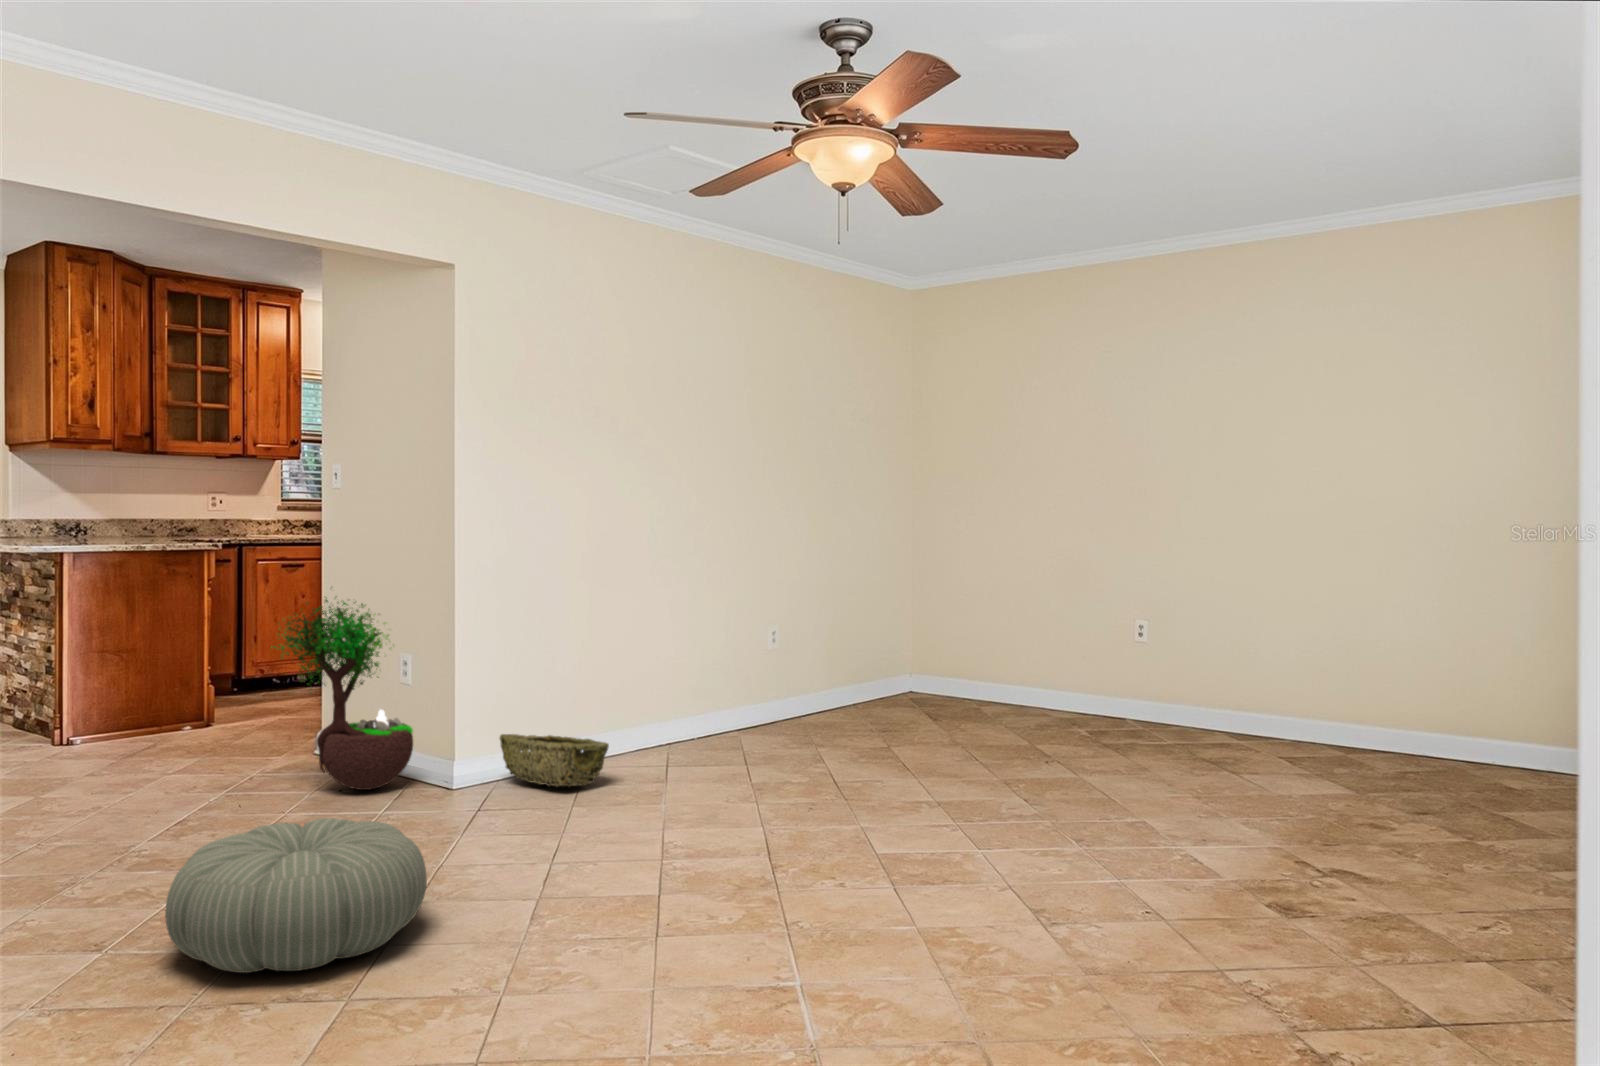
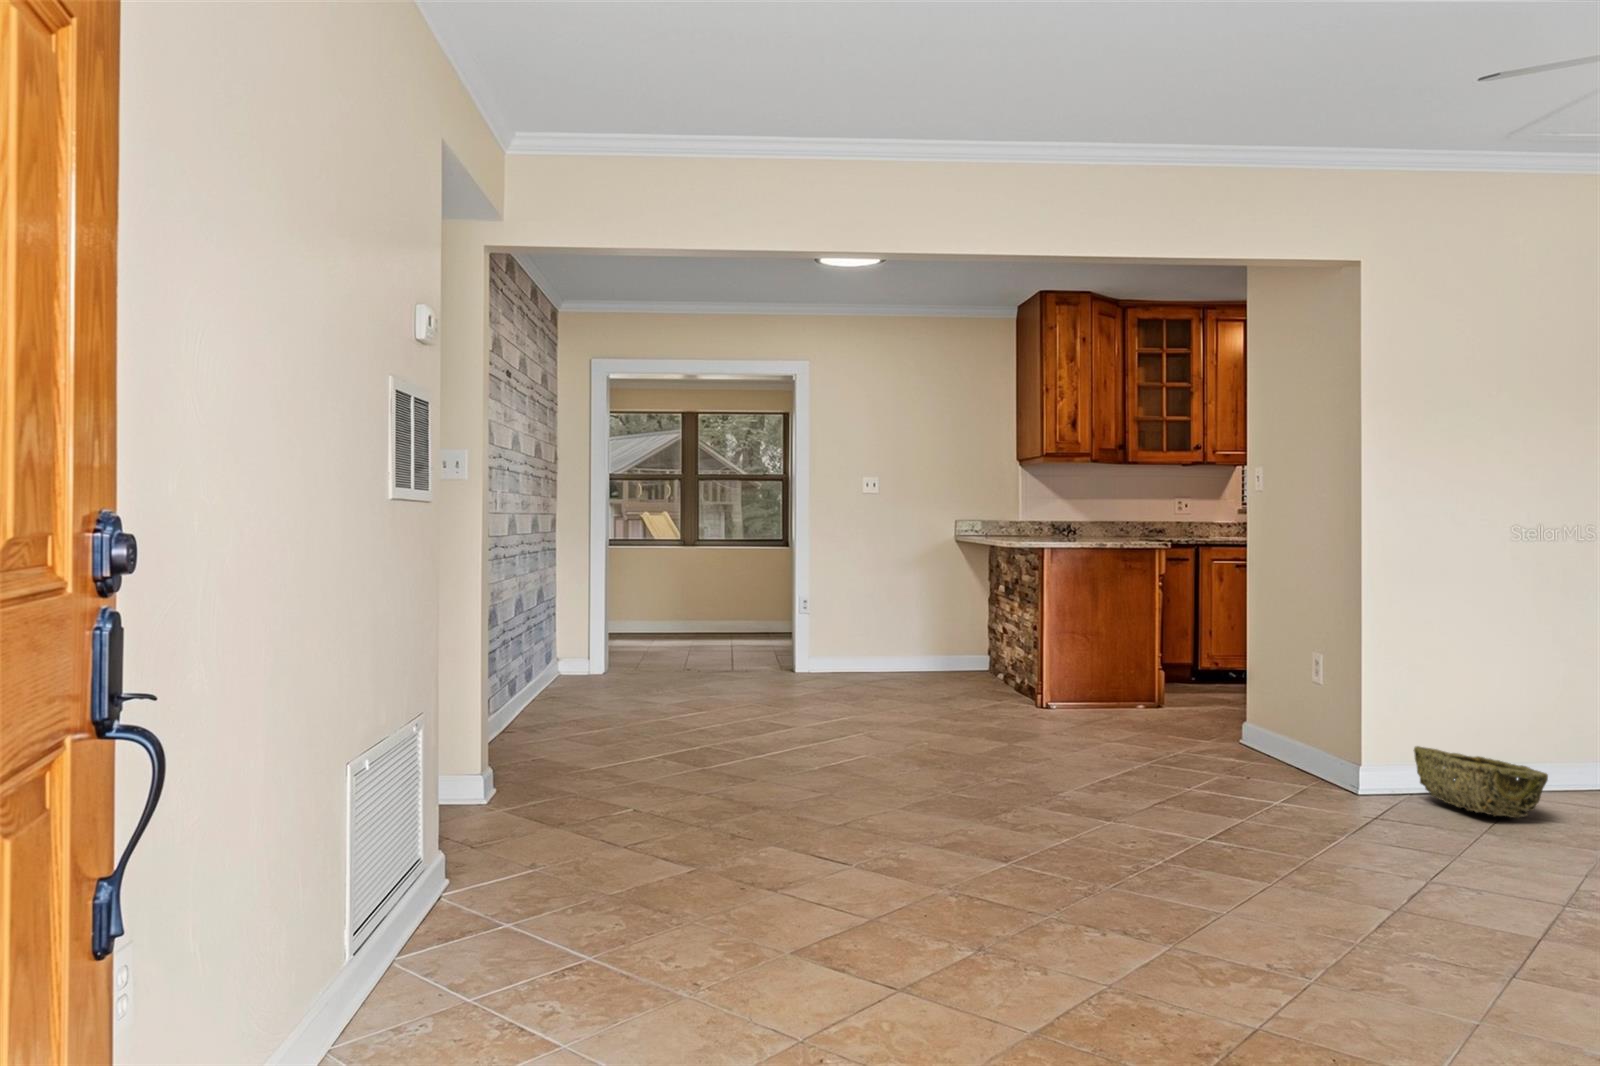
potted tree: present [271,597,413,790] -> none [1183,580,1322,782]
pouf: present [165,818,427,973] -> none [1045,783,1270,914]

